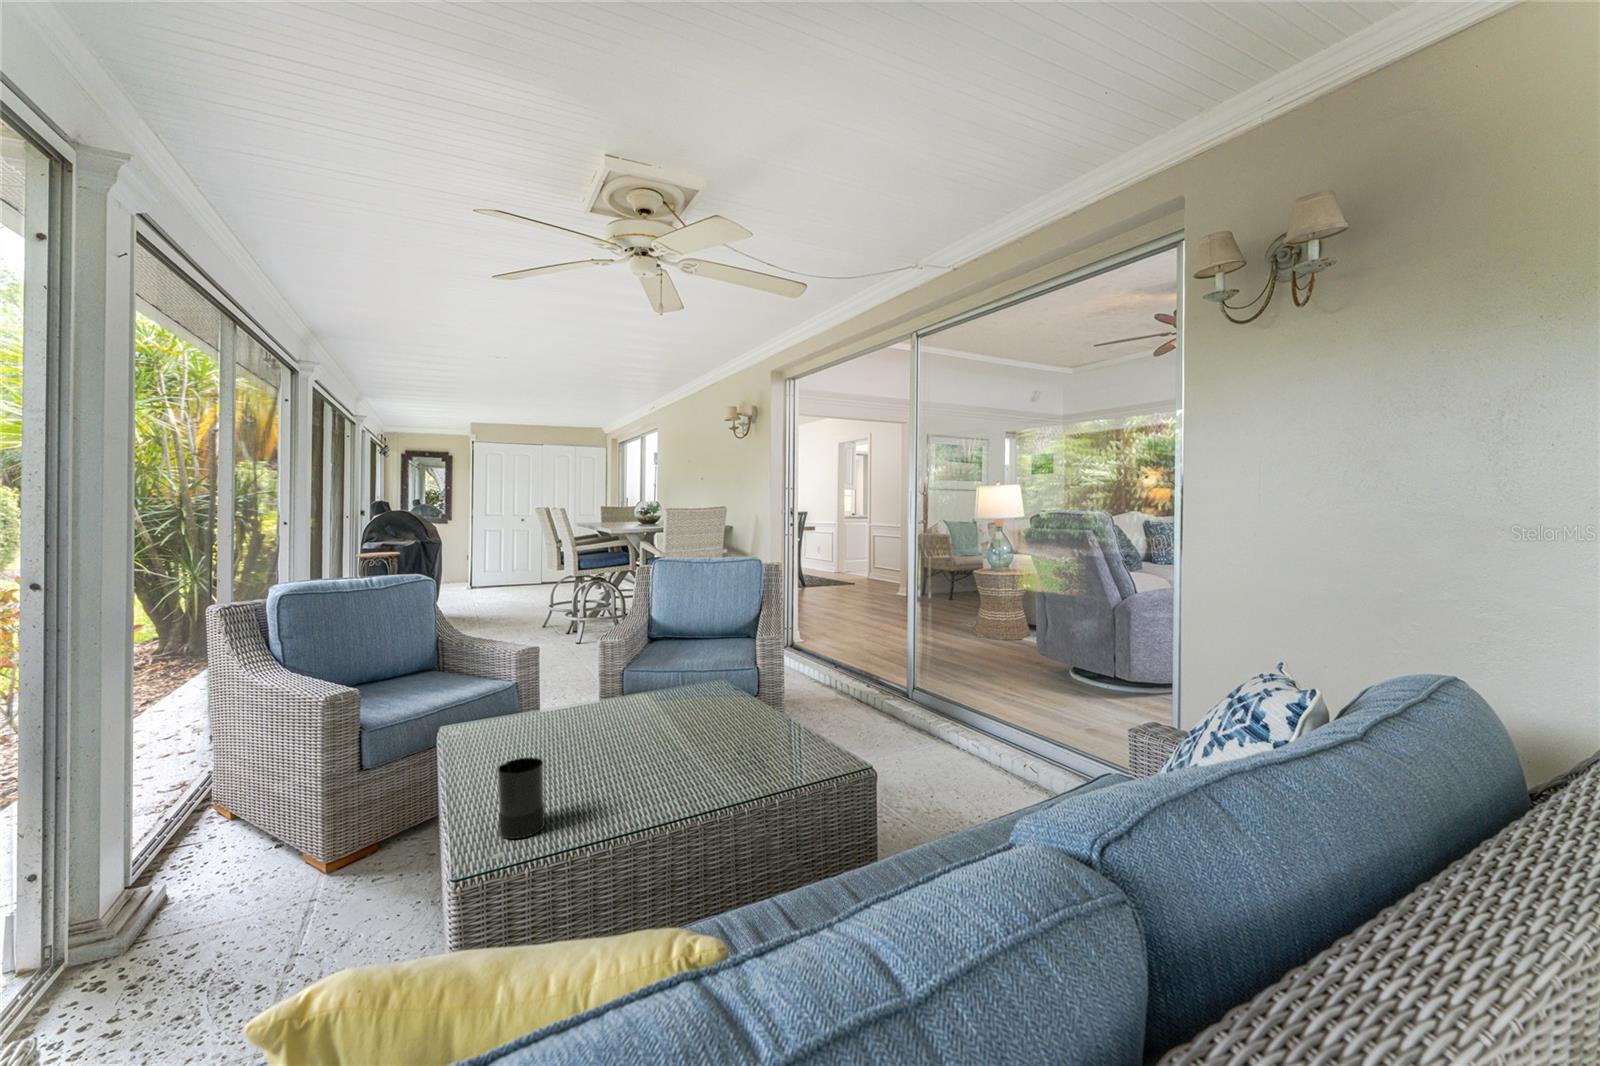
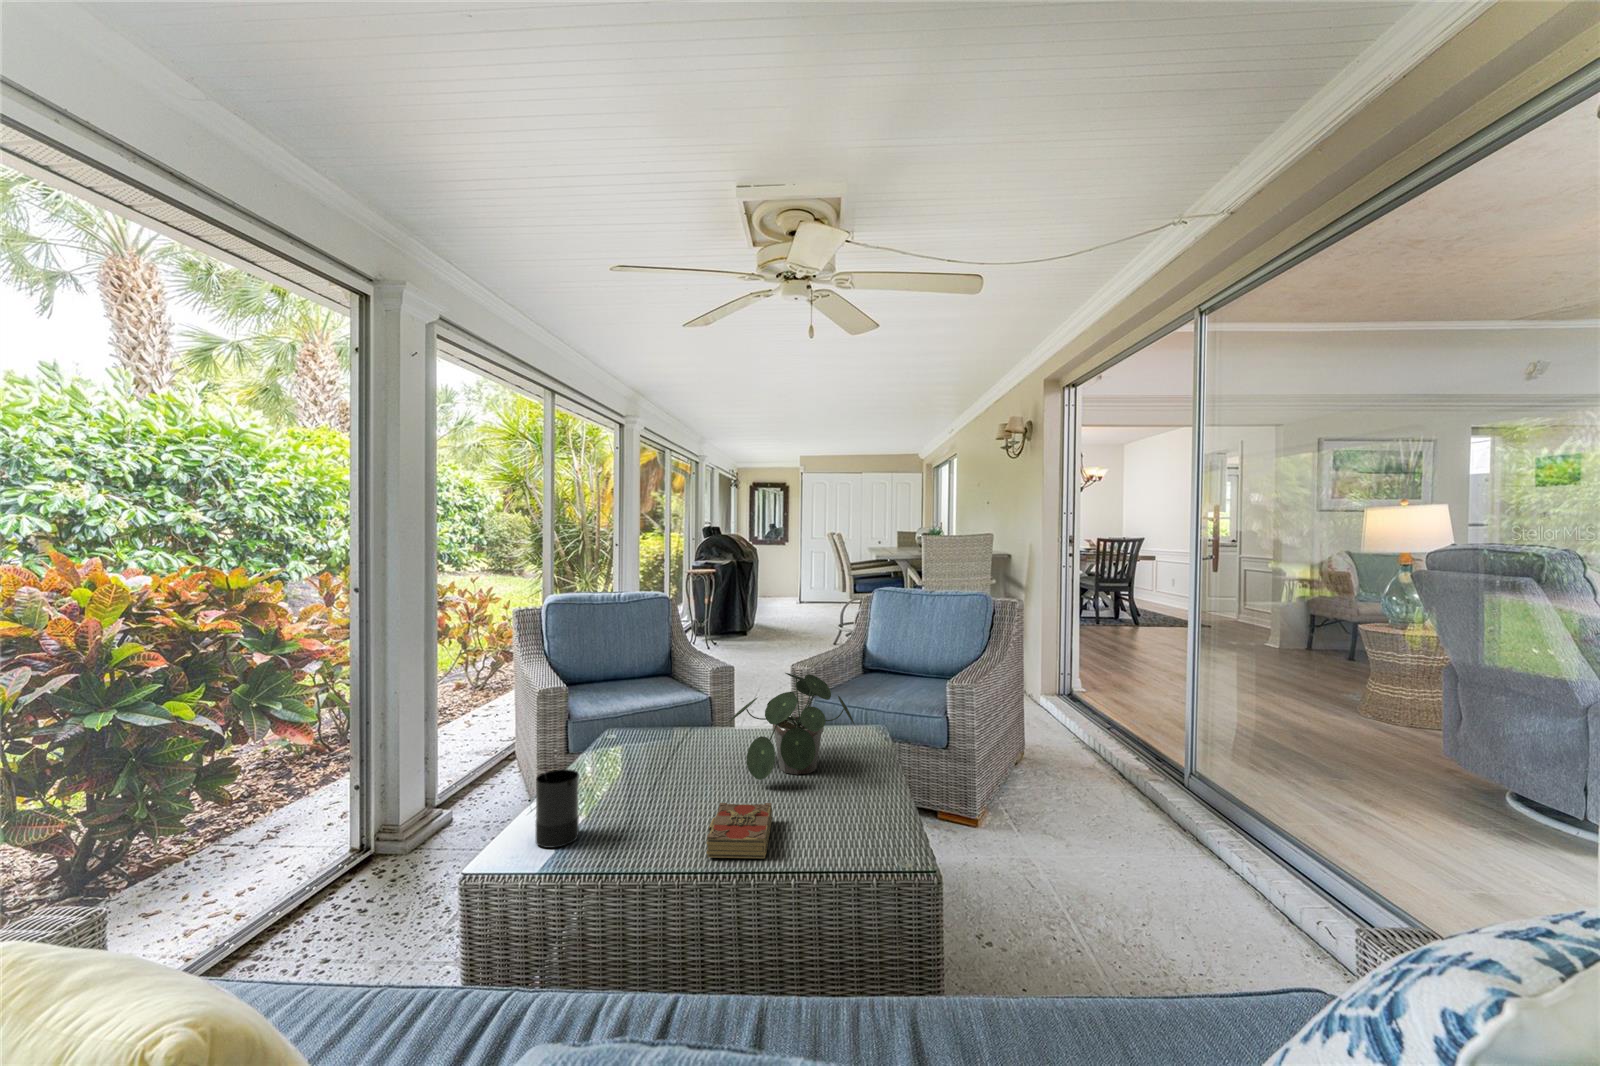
potted plant: none [617,639,737,739] -> present [729,673,854,780]
book: none [668,751,742,804] -> present [706,803,772,858]

